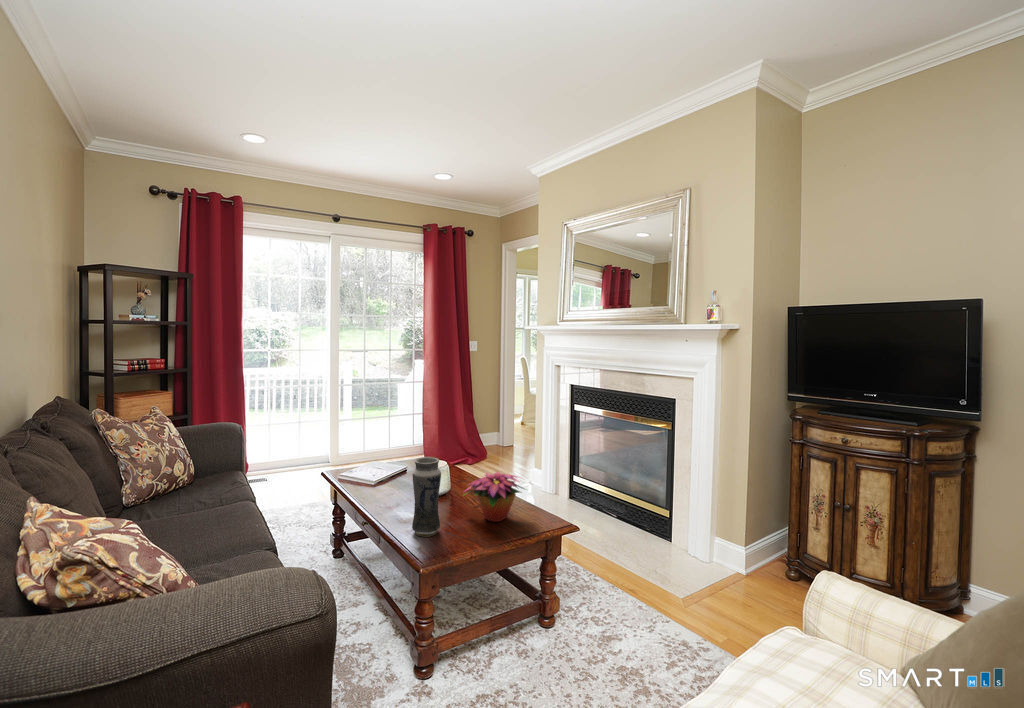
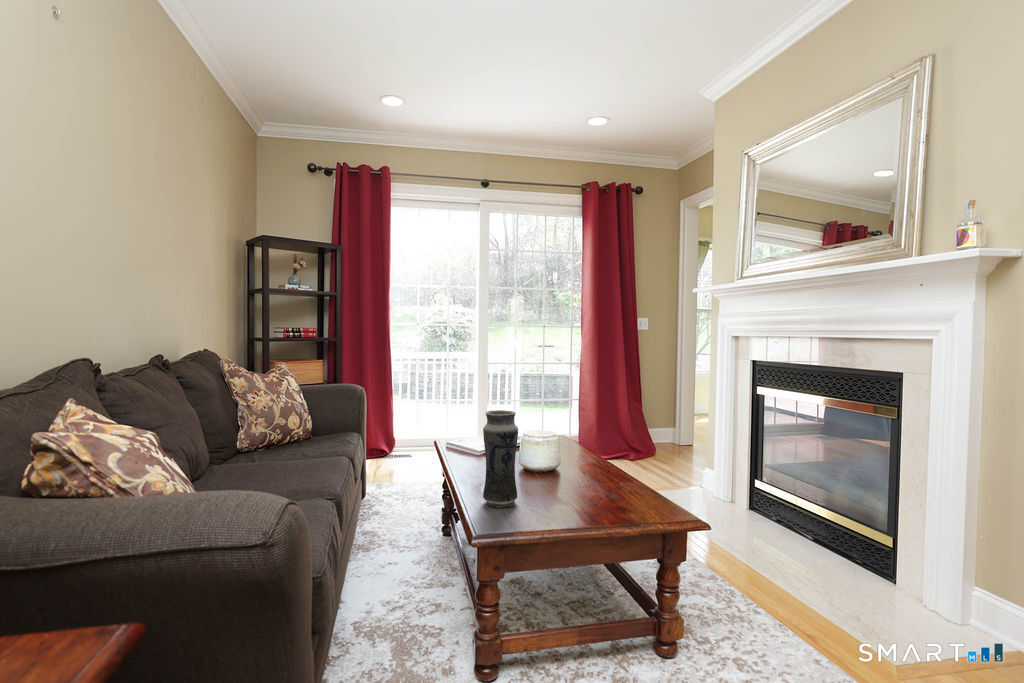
flower arrangement: present [465,471,524,522] -> none [550,436,644,503]

